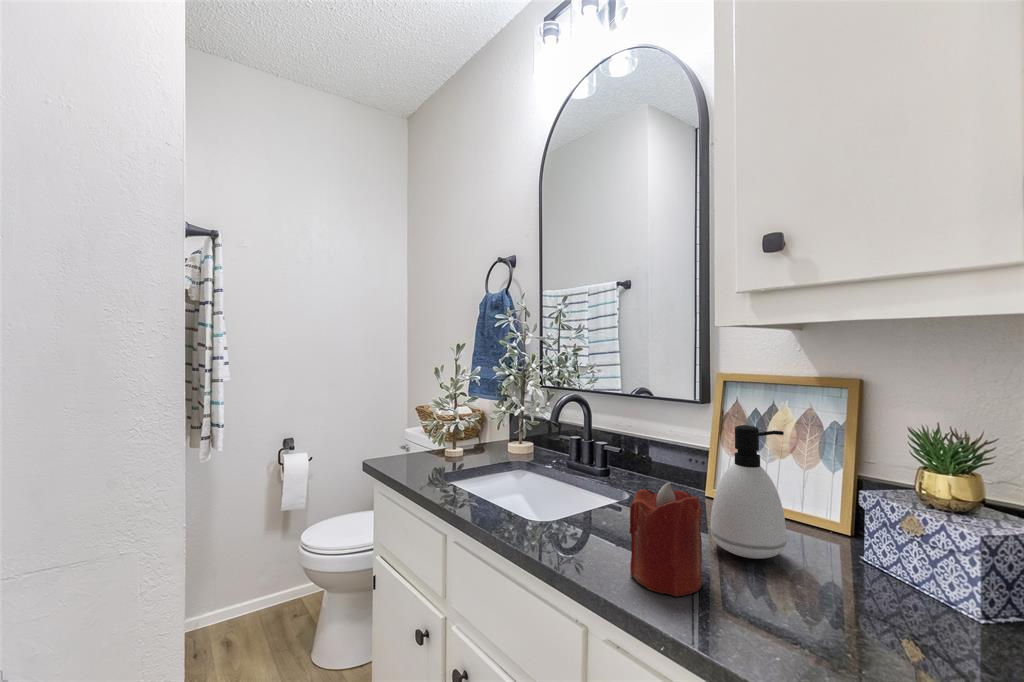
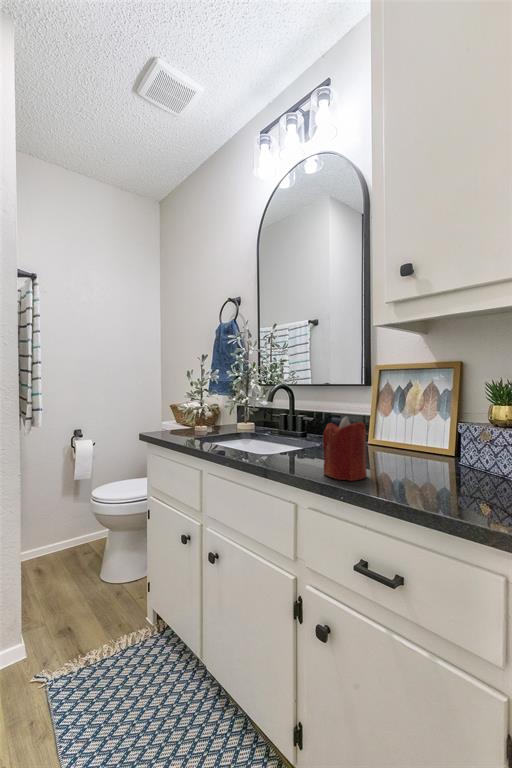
soap dispenser: present [710,425,787,559] -> none [371,386,416,465]

